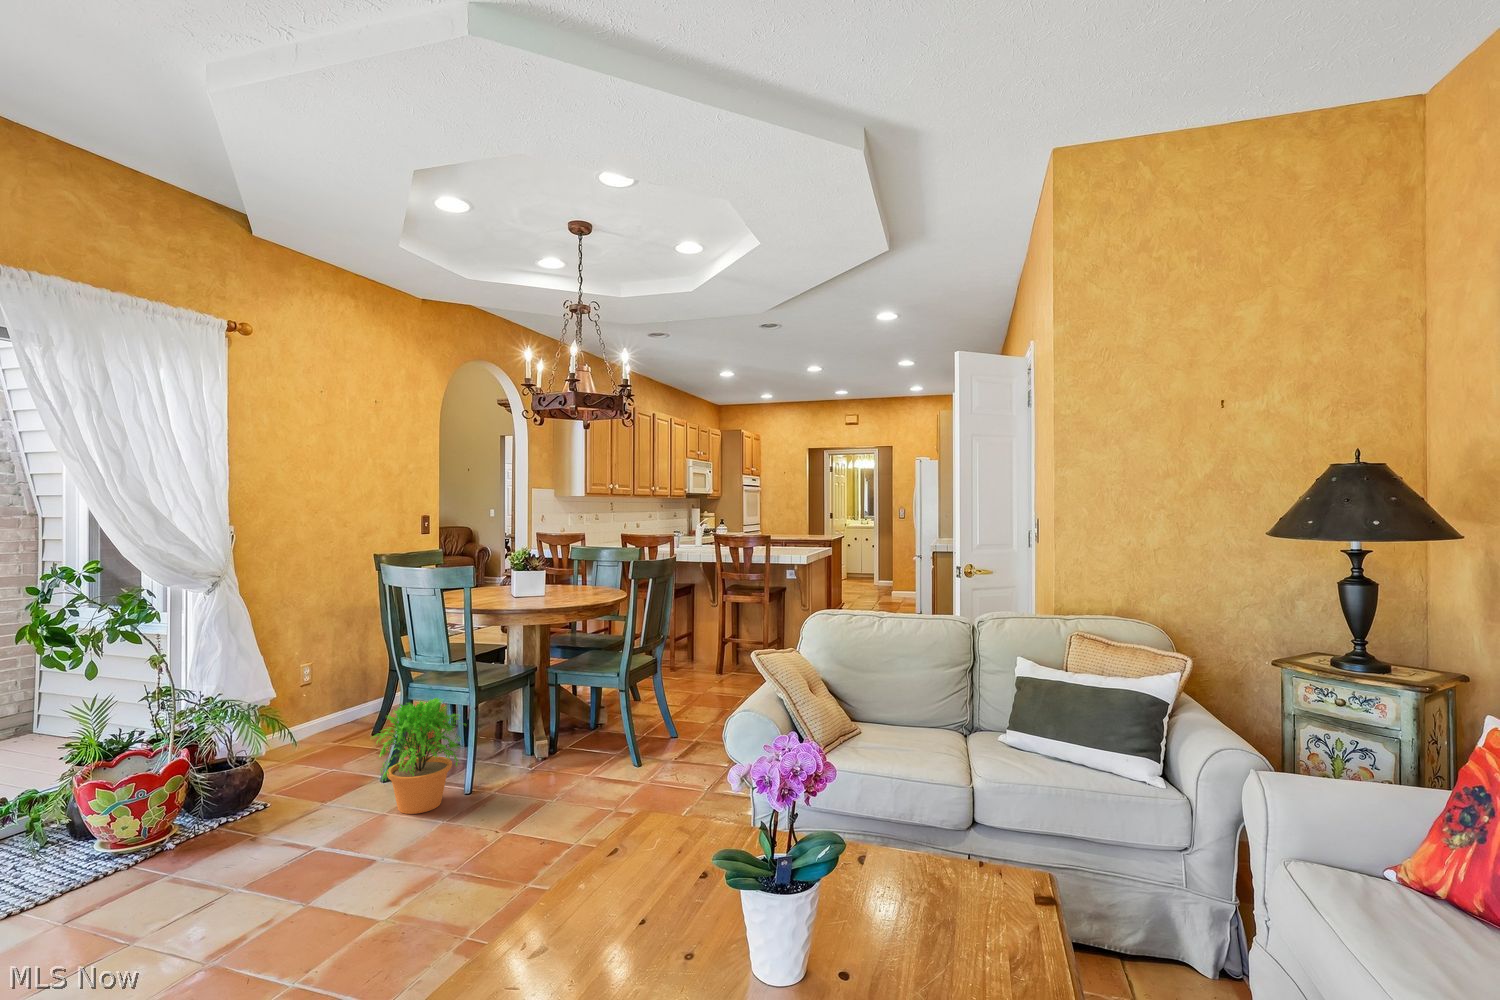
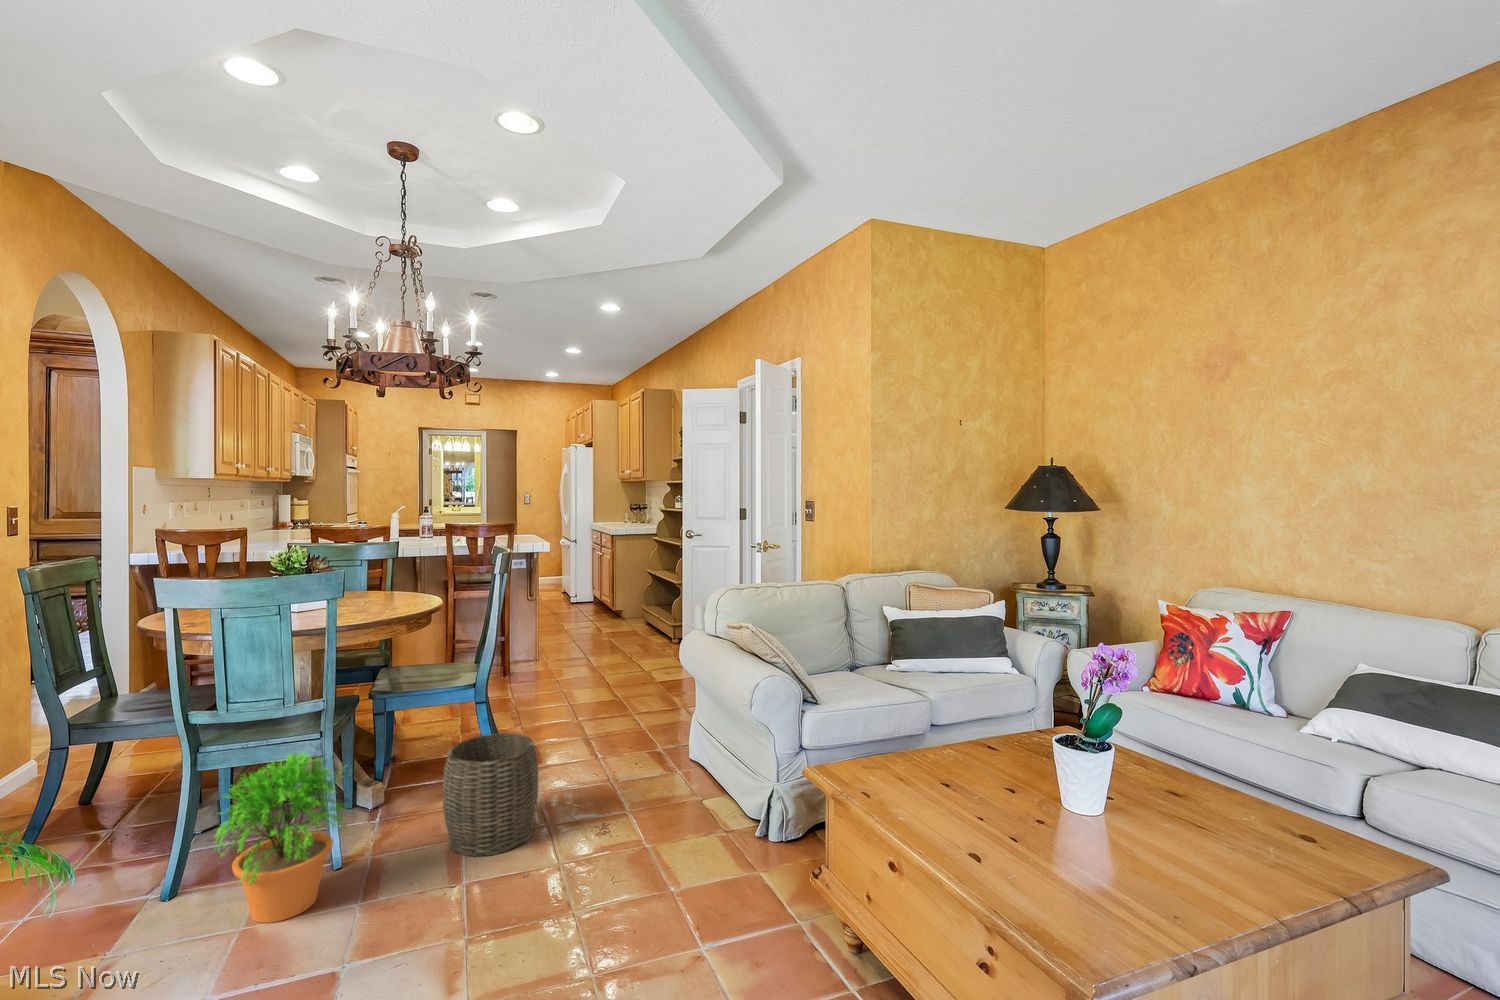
woven basket: none [532,717,611,819] -> present [443,733,538,856]

